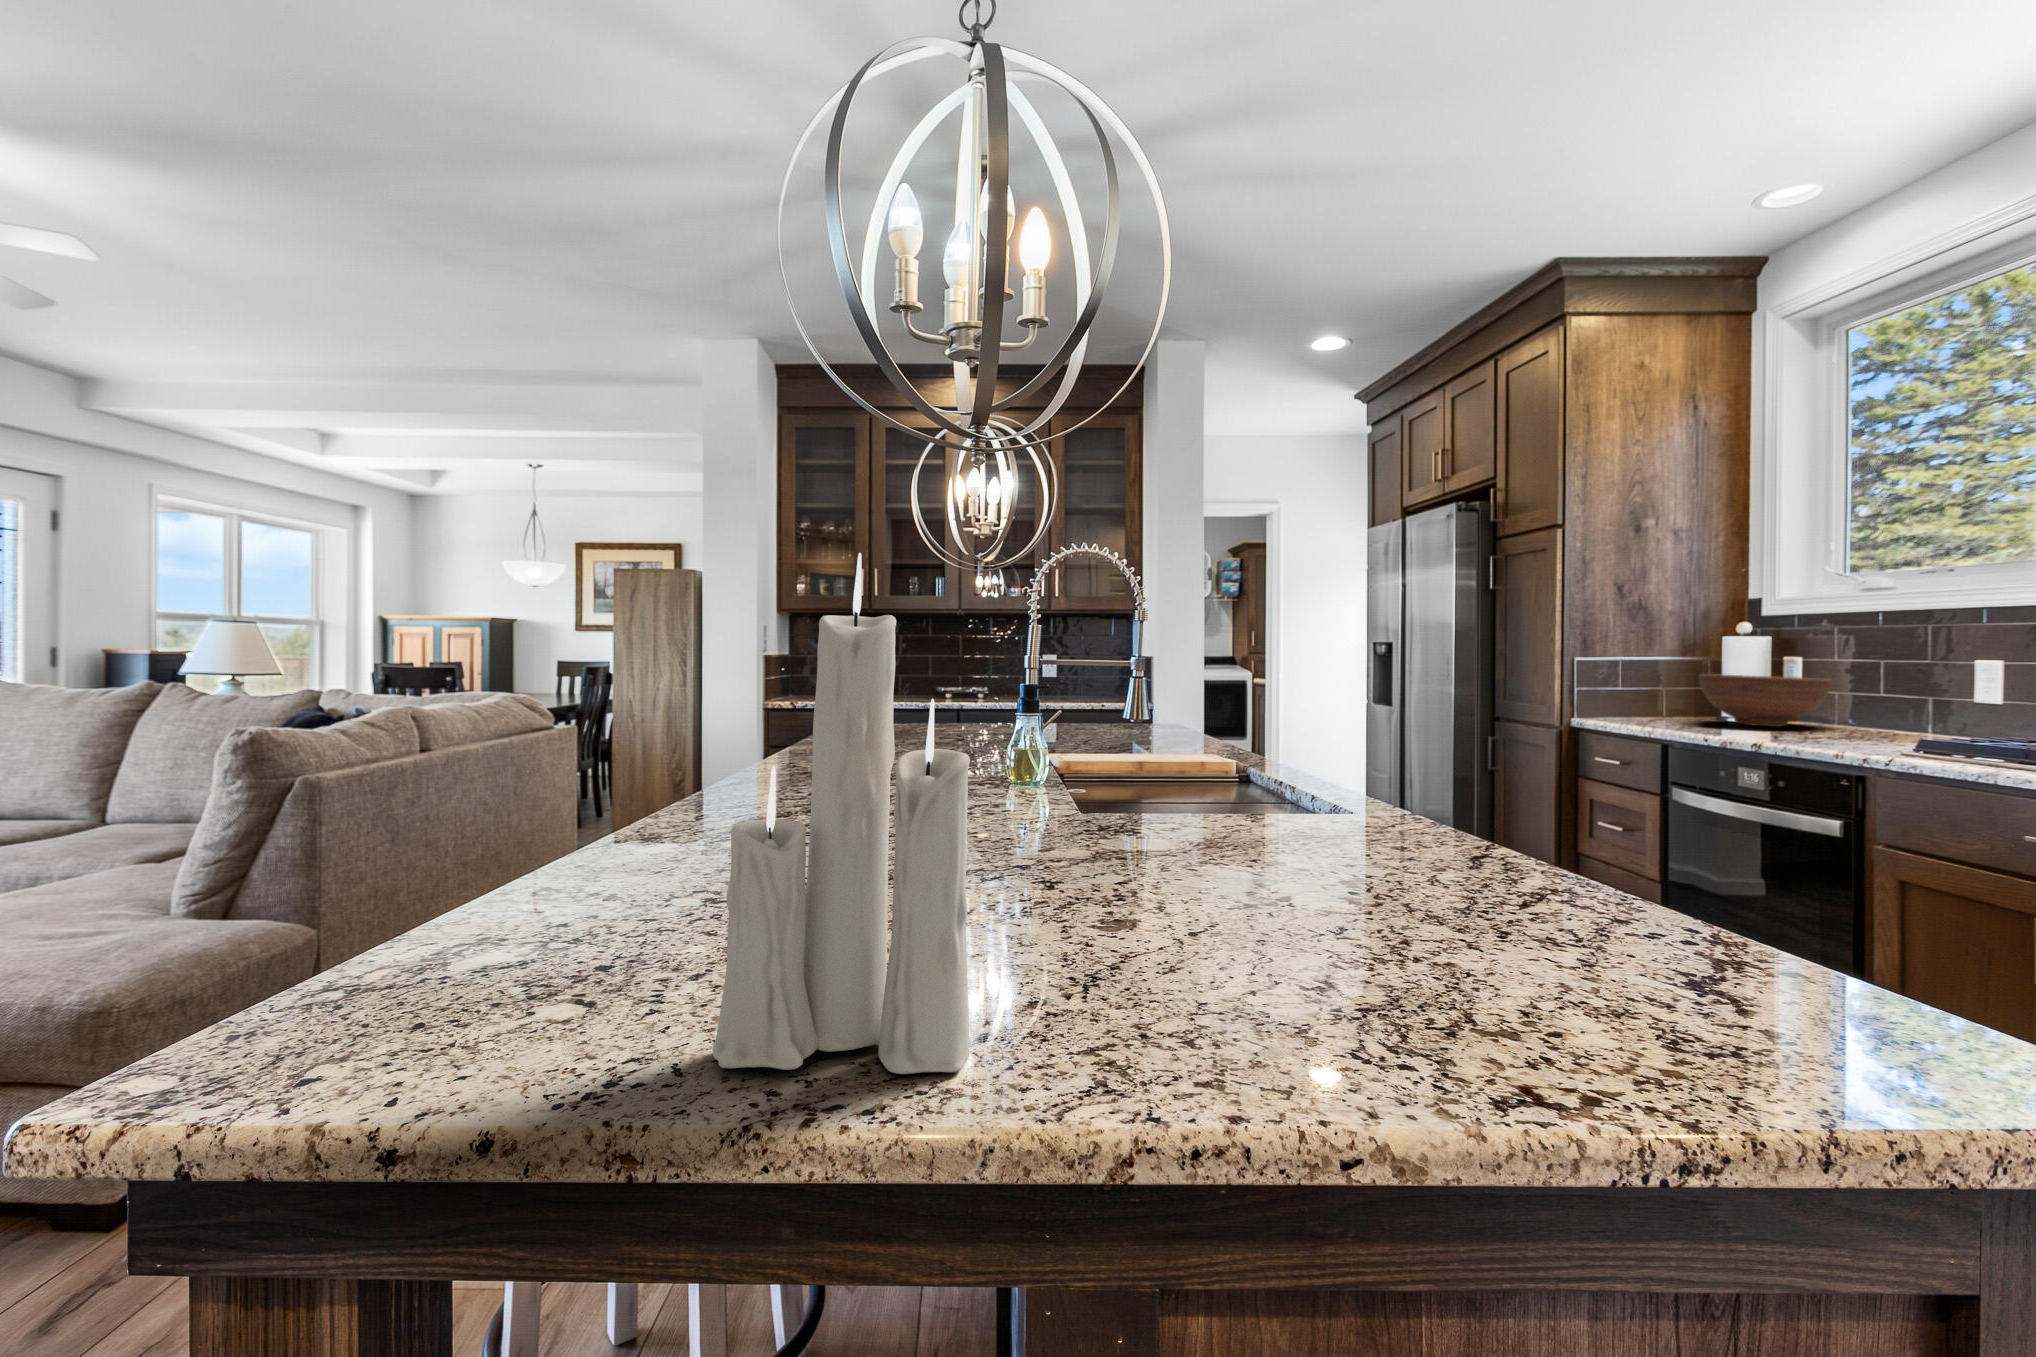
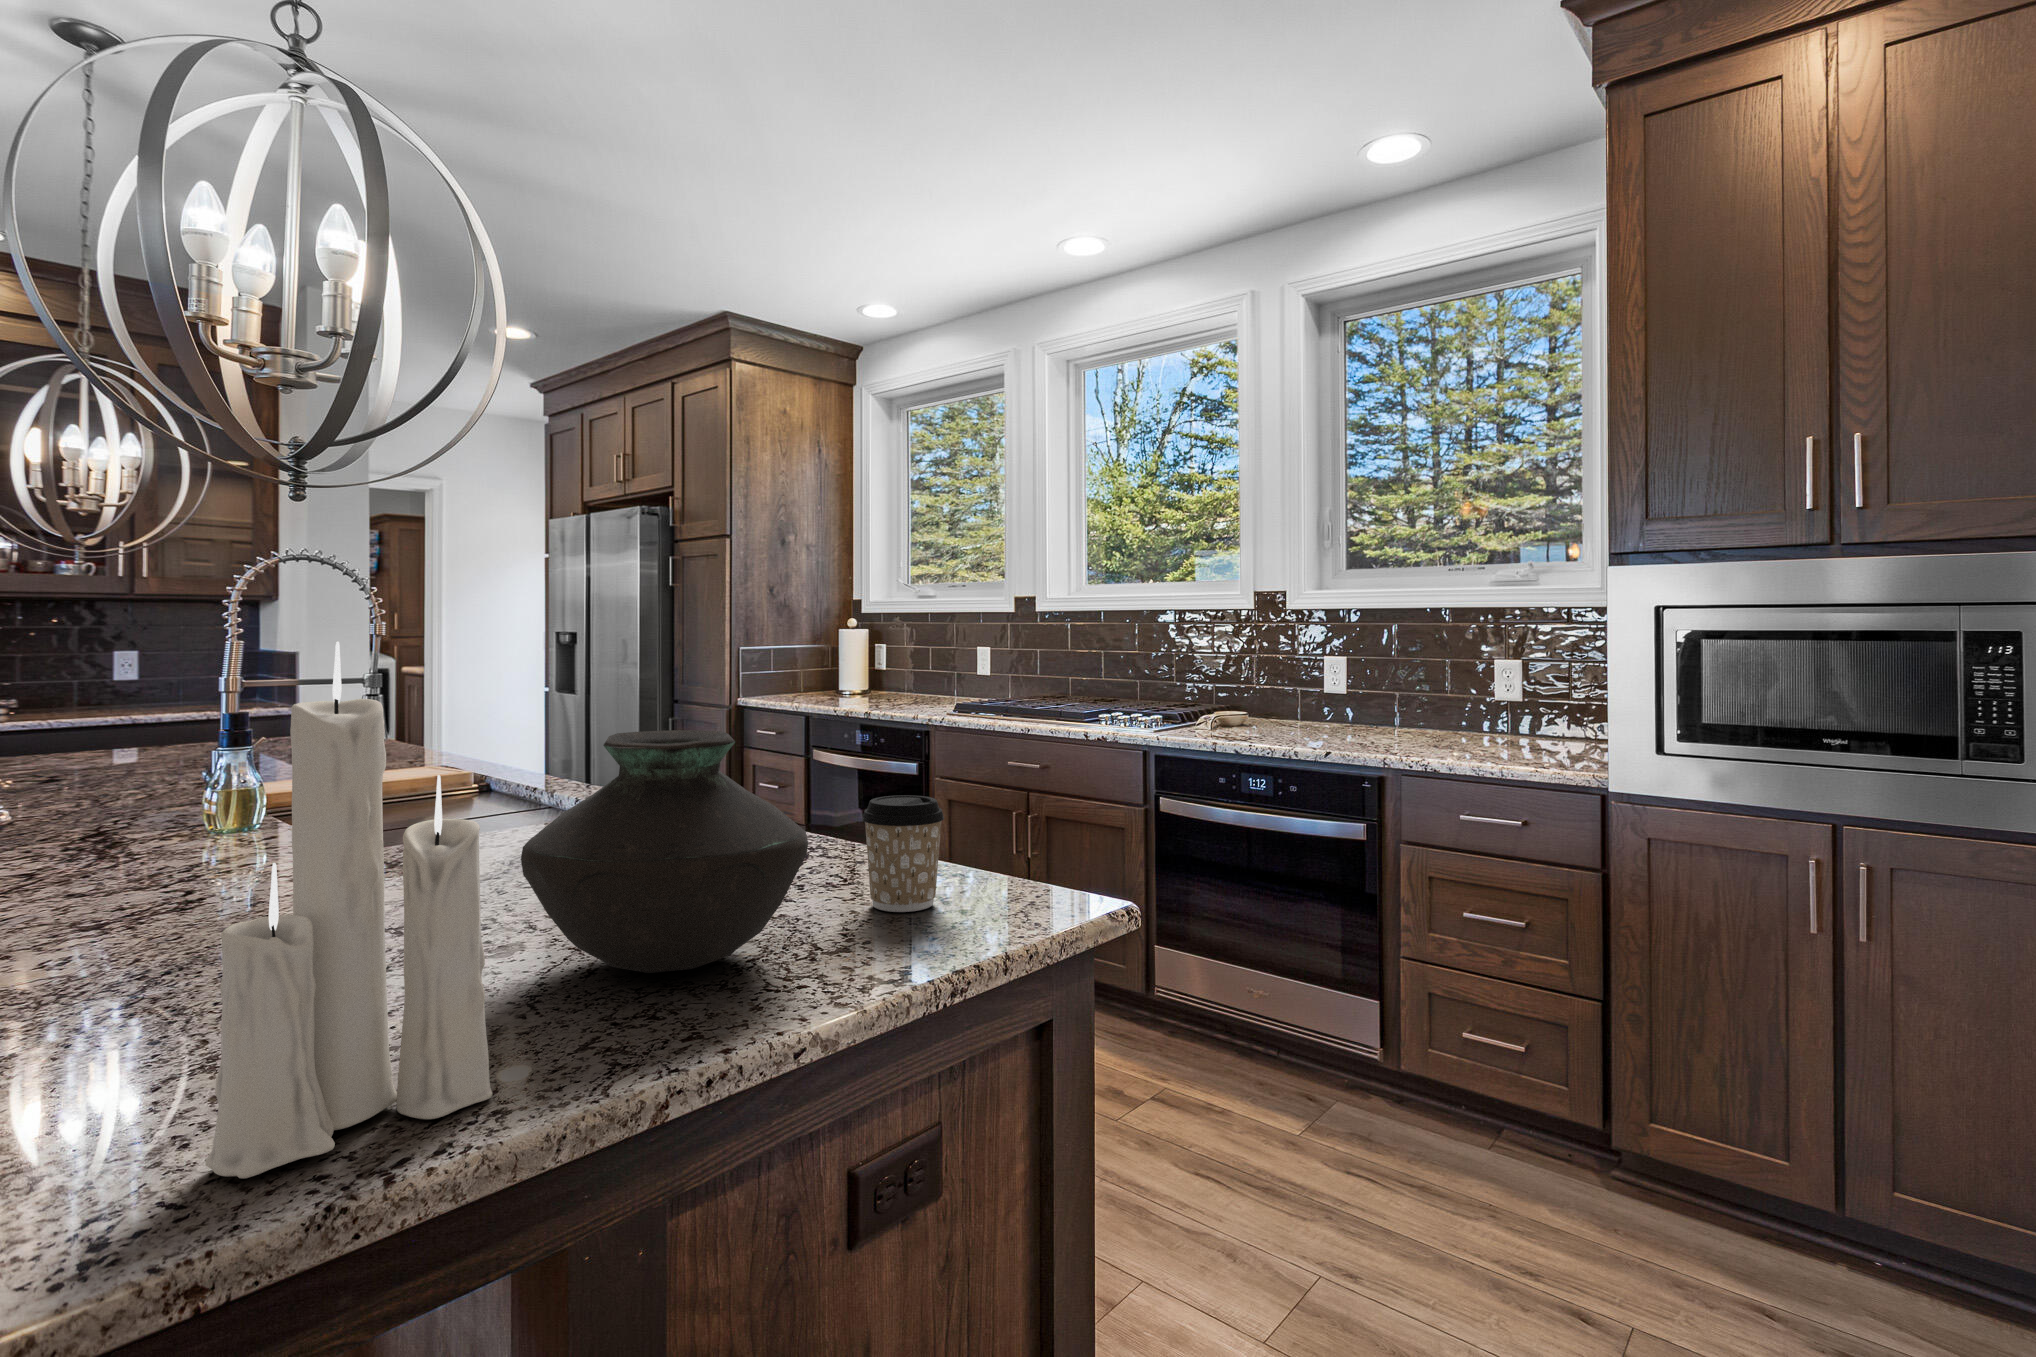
fruit bowl: present [1699,674,1832,727] -> none [823,658,906,697]
vase: none [1104,694,1454,997] -> present [521,730,808,973]
coffee cup: none [1583,827,1732,1011] -> present [862,795,944,912]

